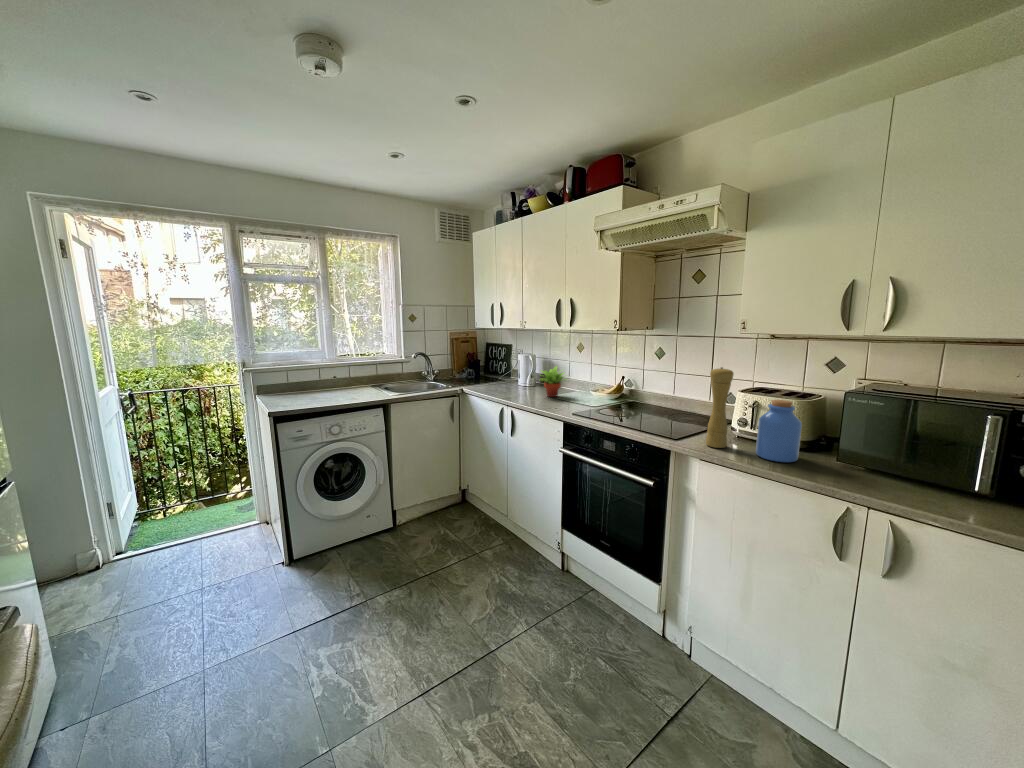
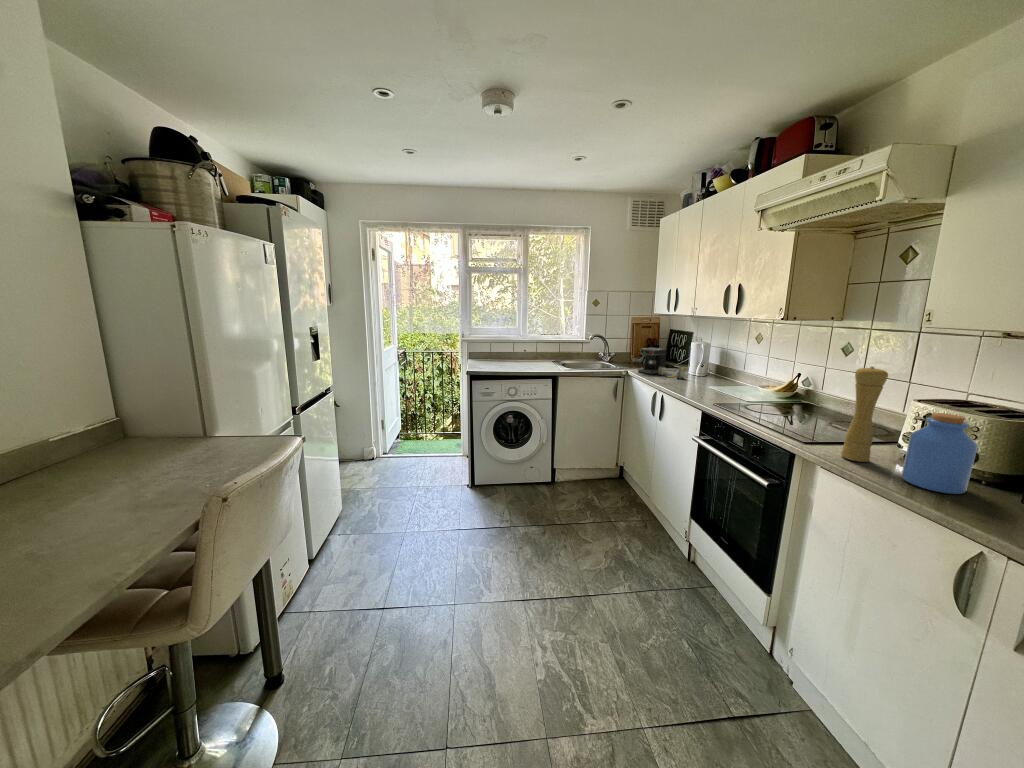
coffee maker: none [475,362,524,391] -> present [638,348,687,379]
succulent plant: present [541,366,564,397] -> none [695,355,731,388]

